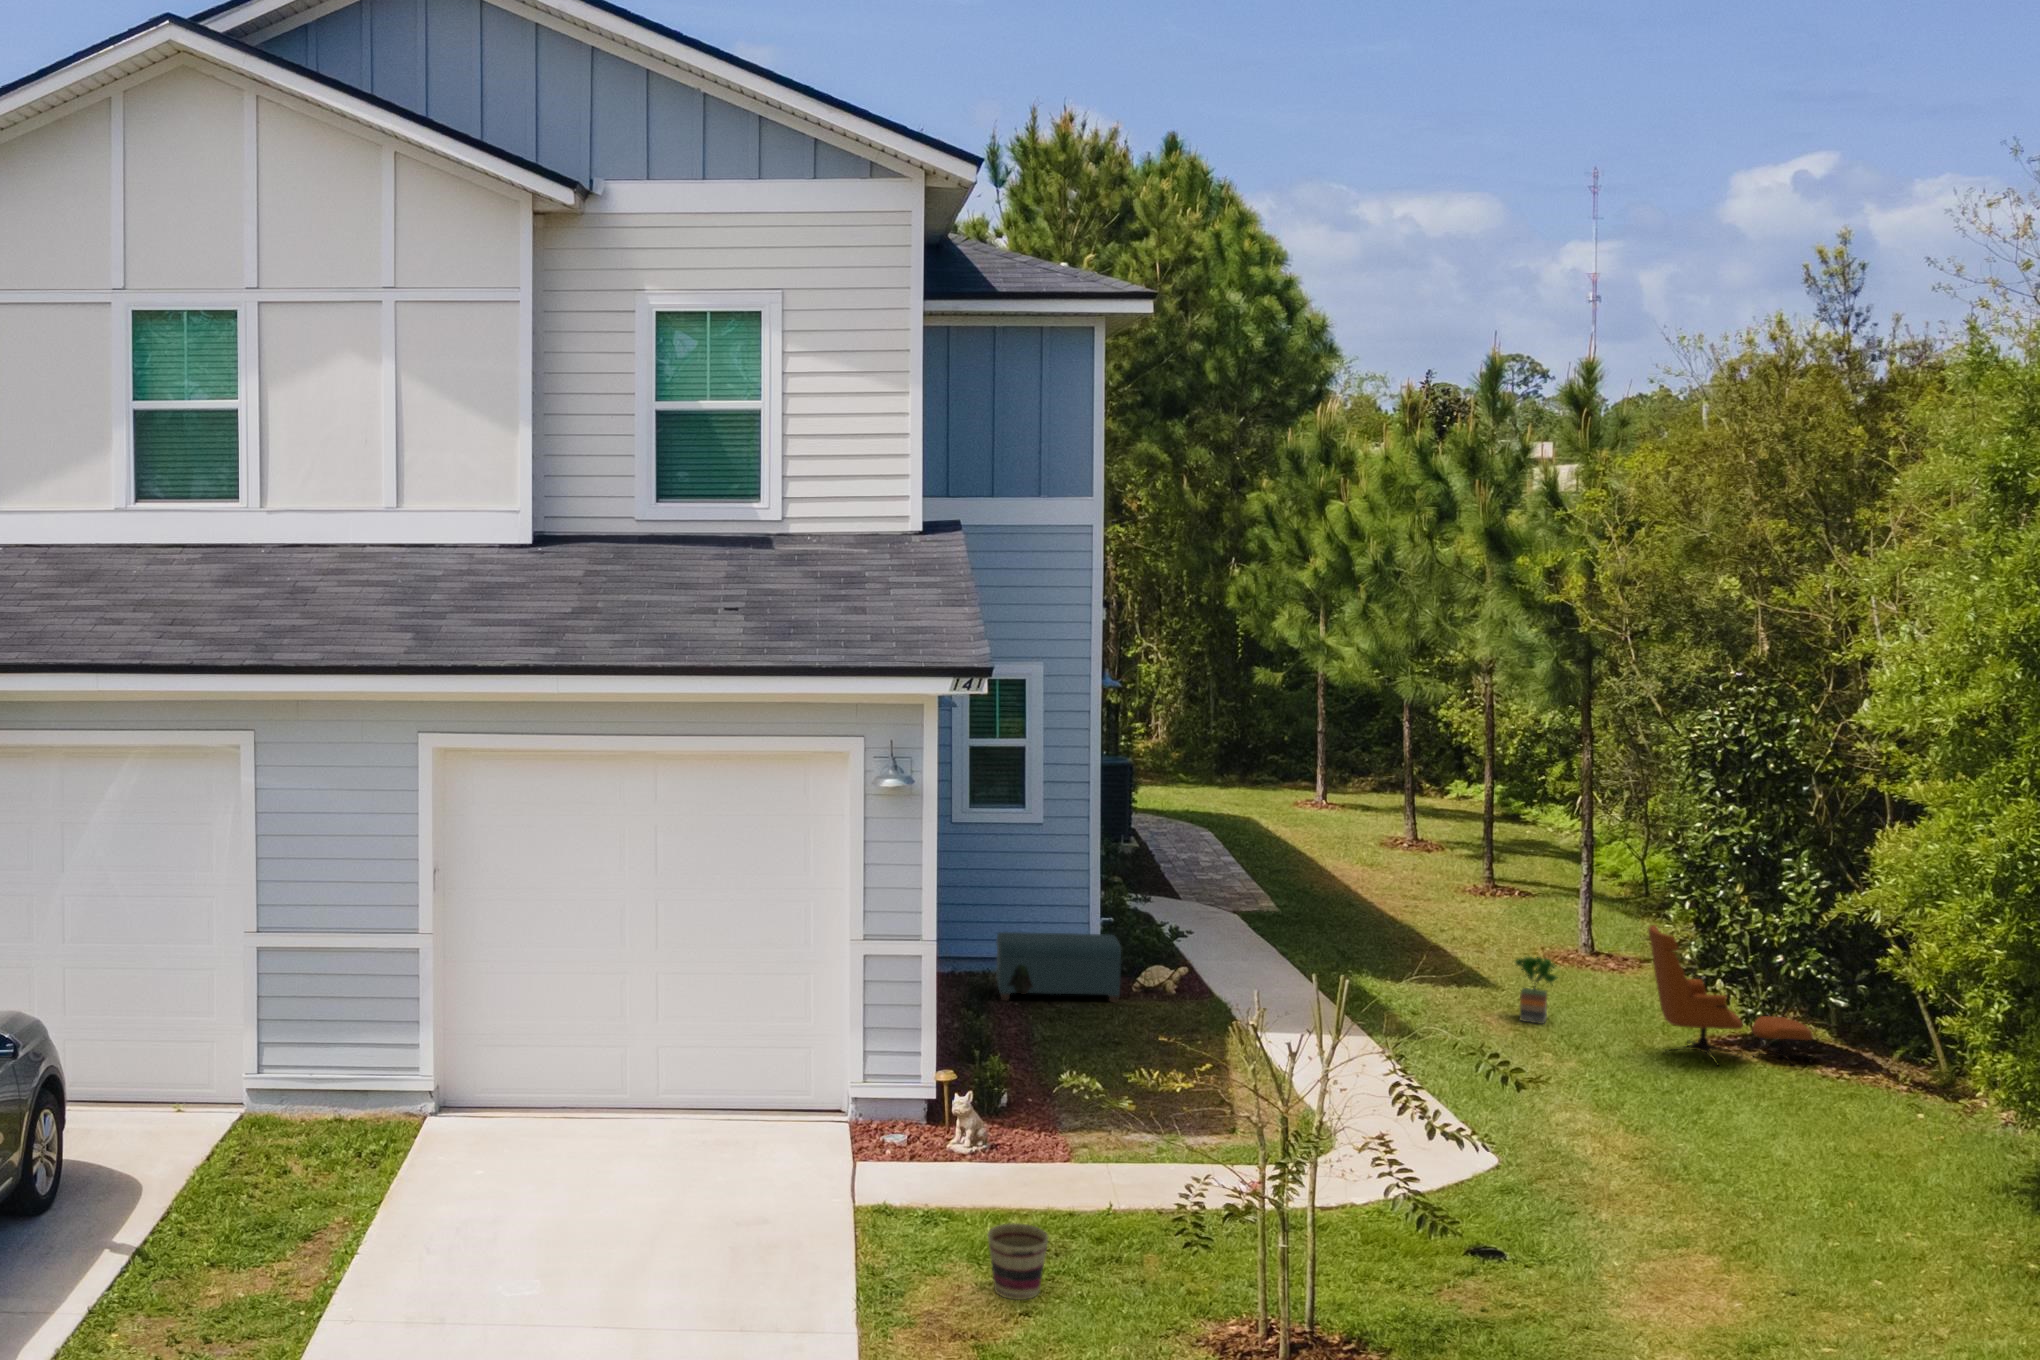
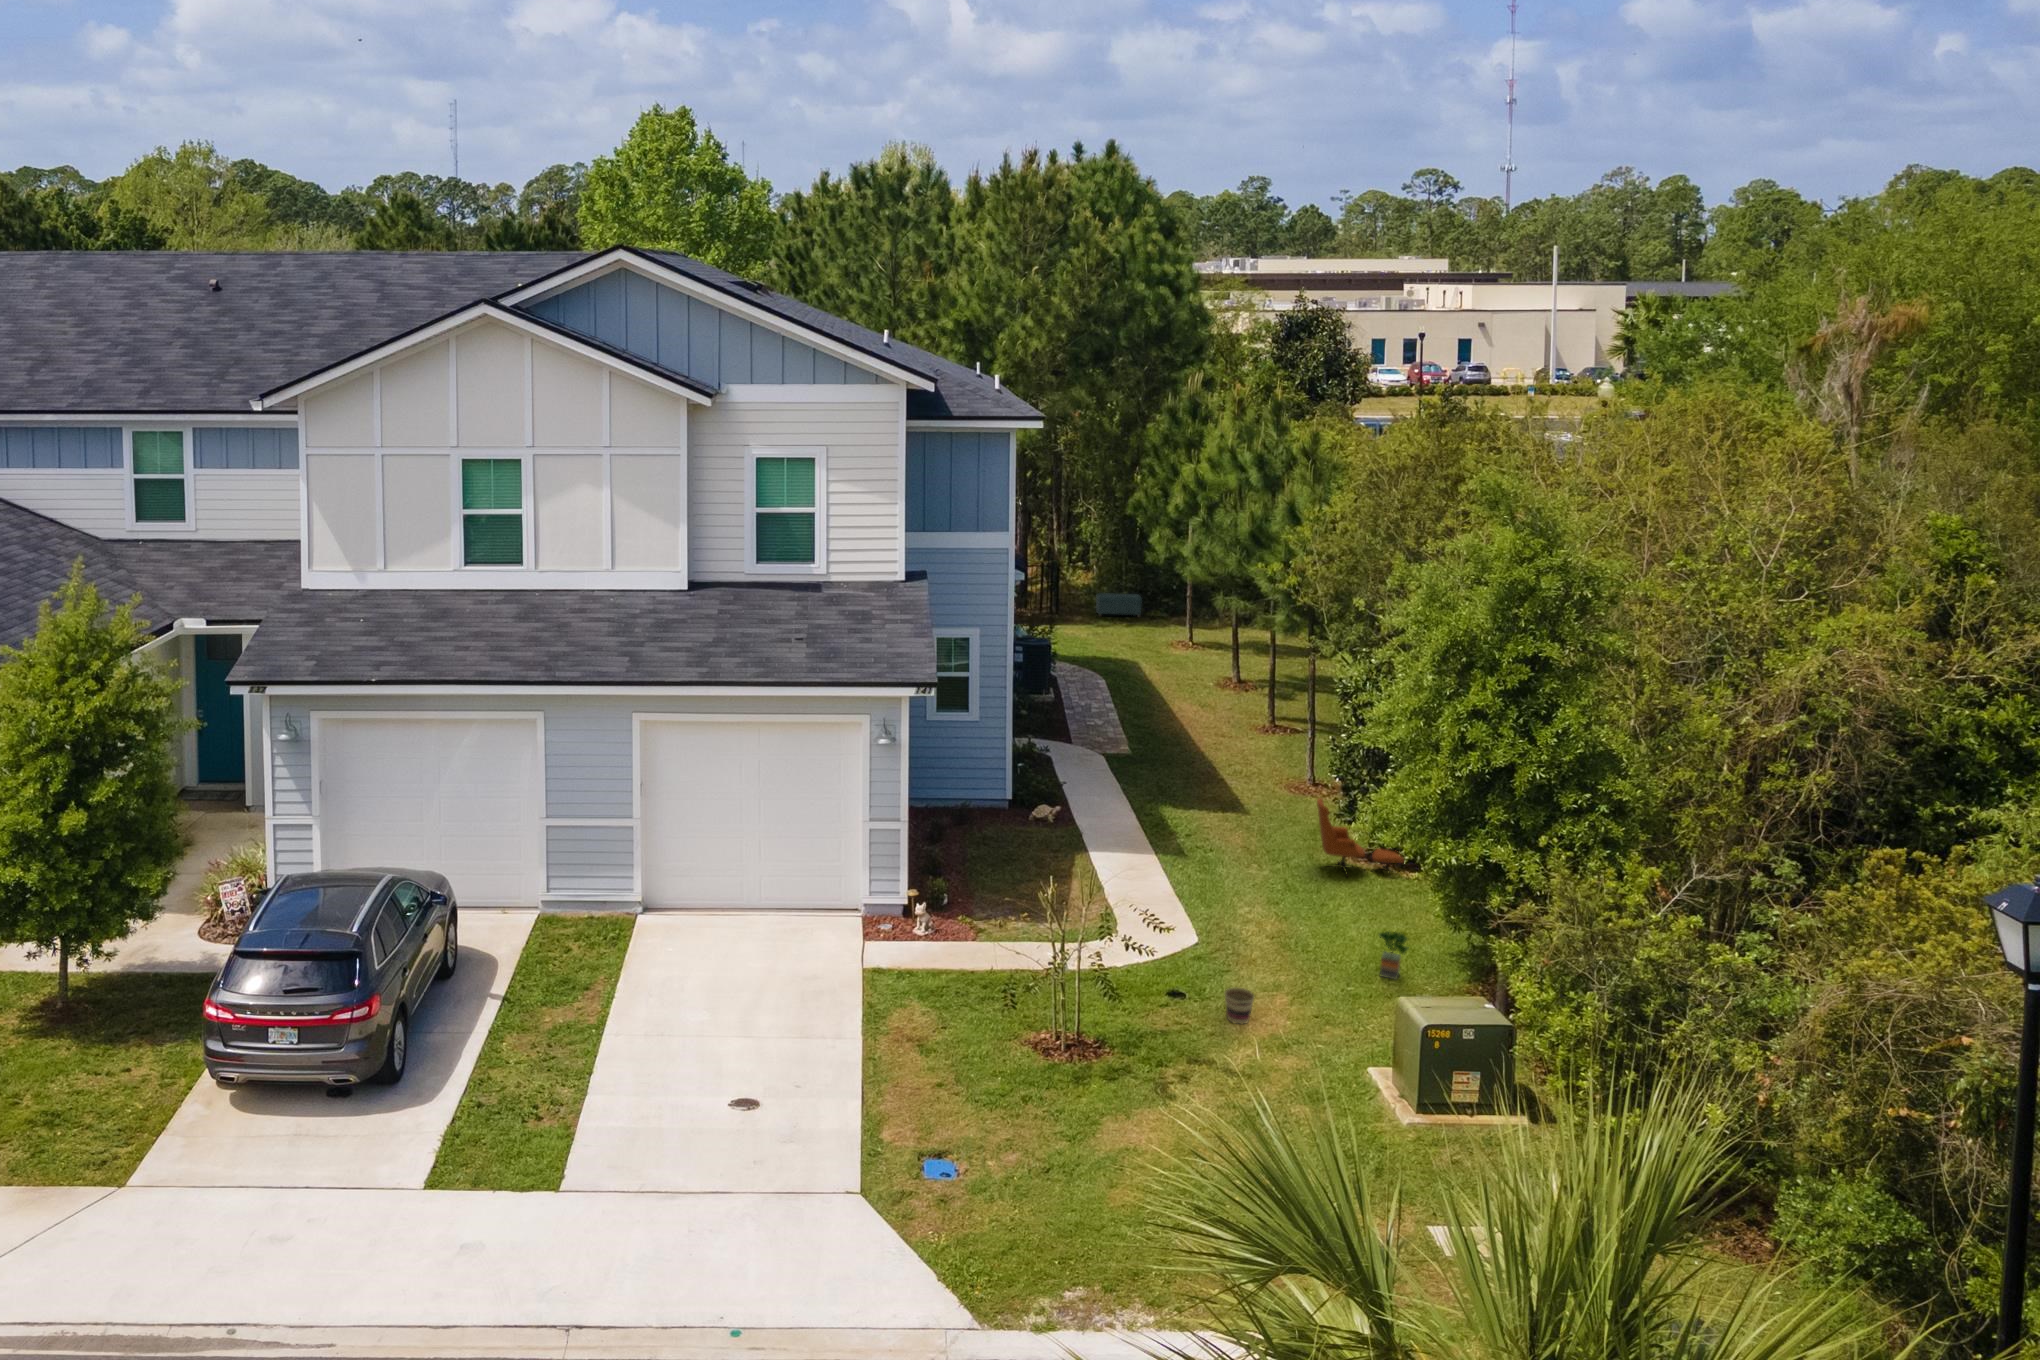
bench: present [996,932,1121,1003] -> present [1096,593,1142,617]
potted tree: present [1515,956,1558,1024] -> present [1379,932,1409,979]
basket: present [988,1223,1048,1300] -> present [1225,987,1254,1024]

